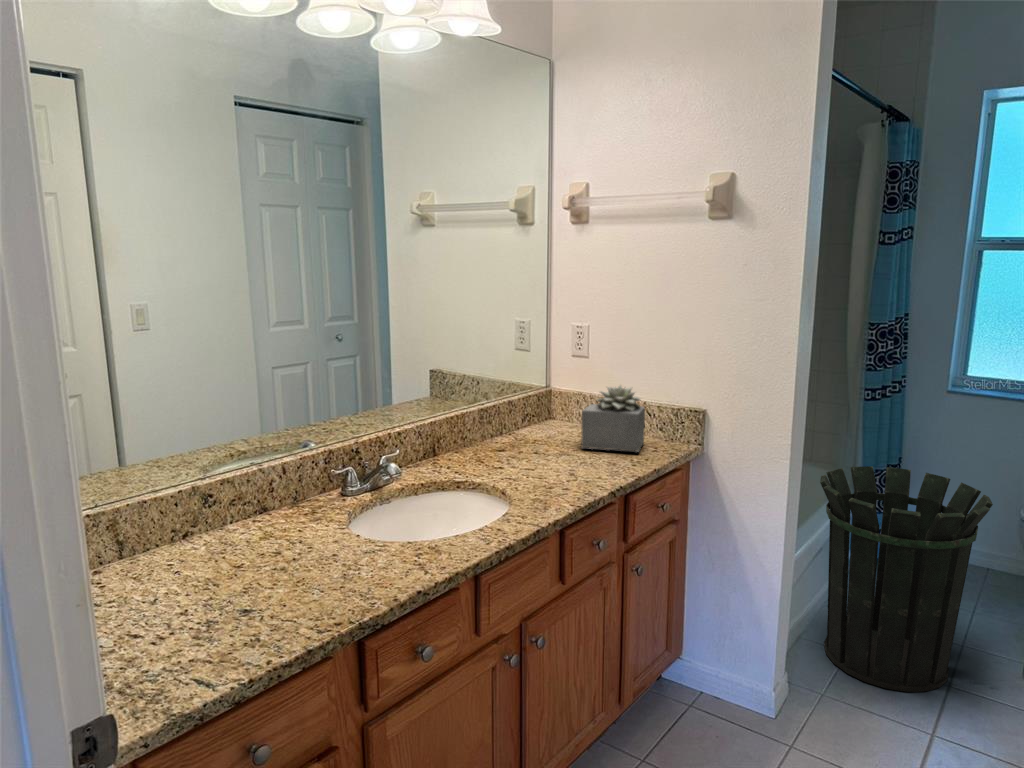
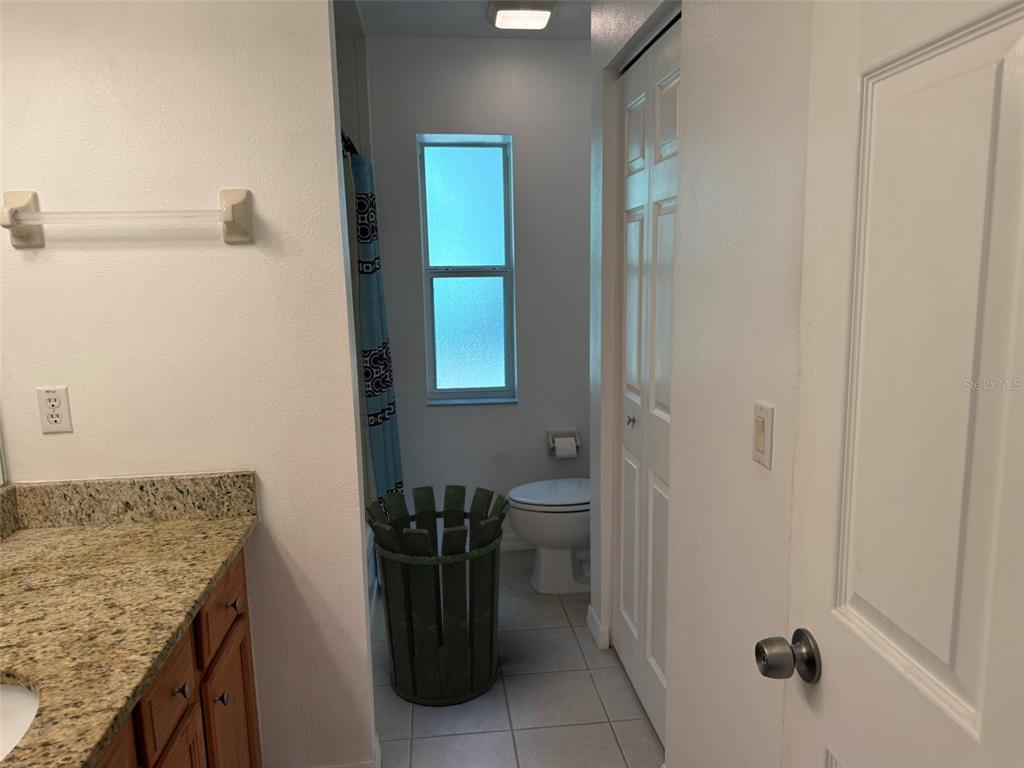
succulent plant: present [581,385,645,452] -> none [93,462,187,562]

